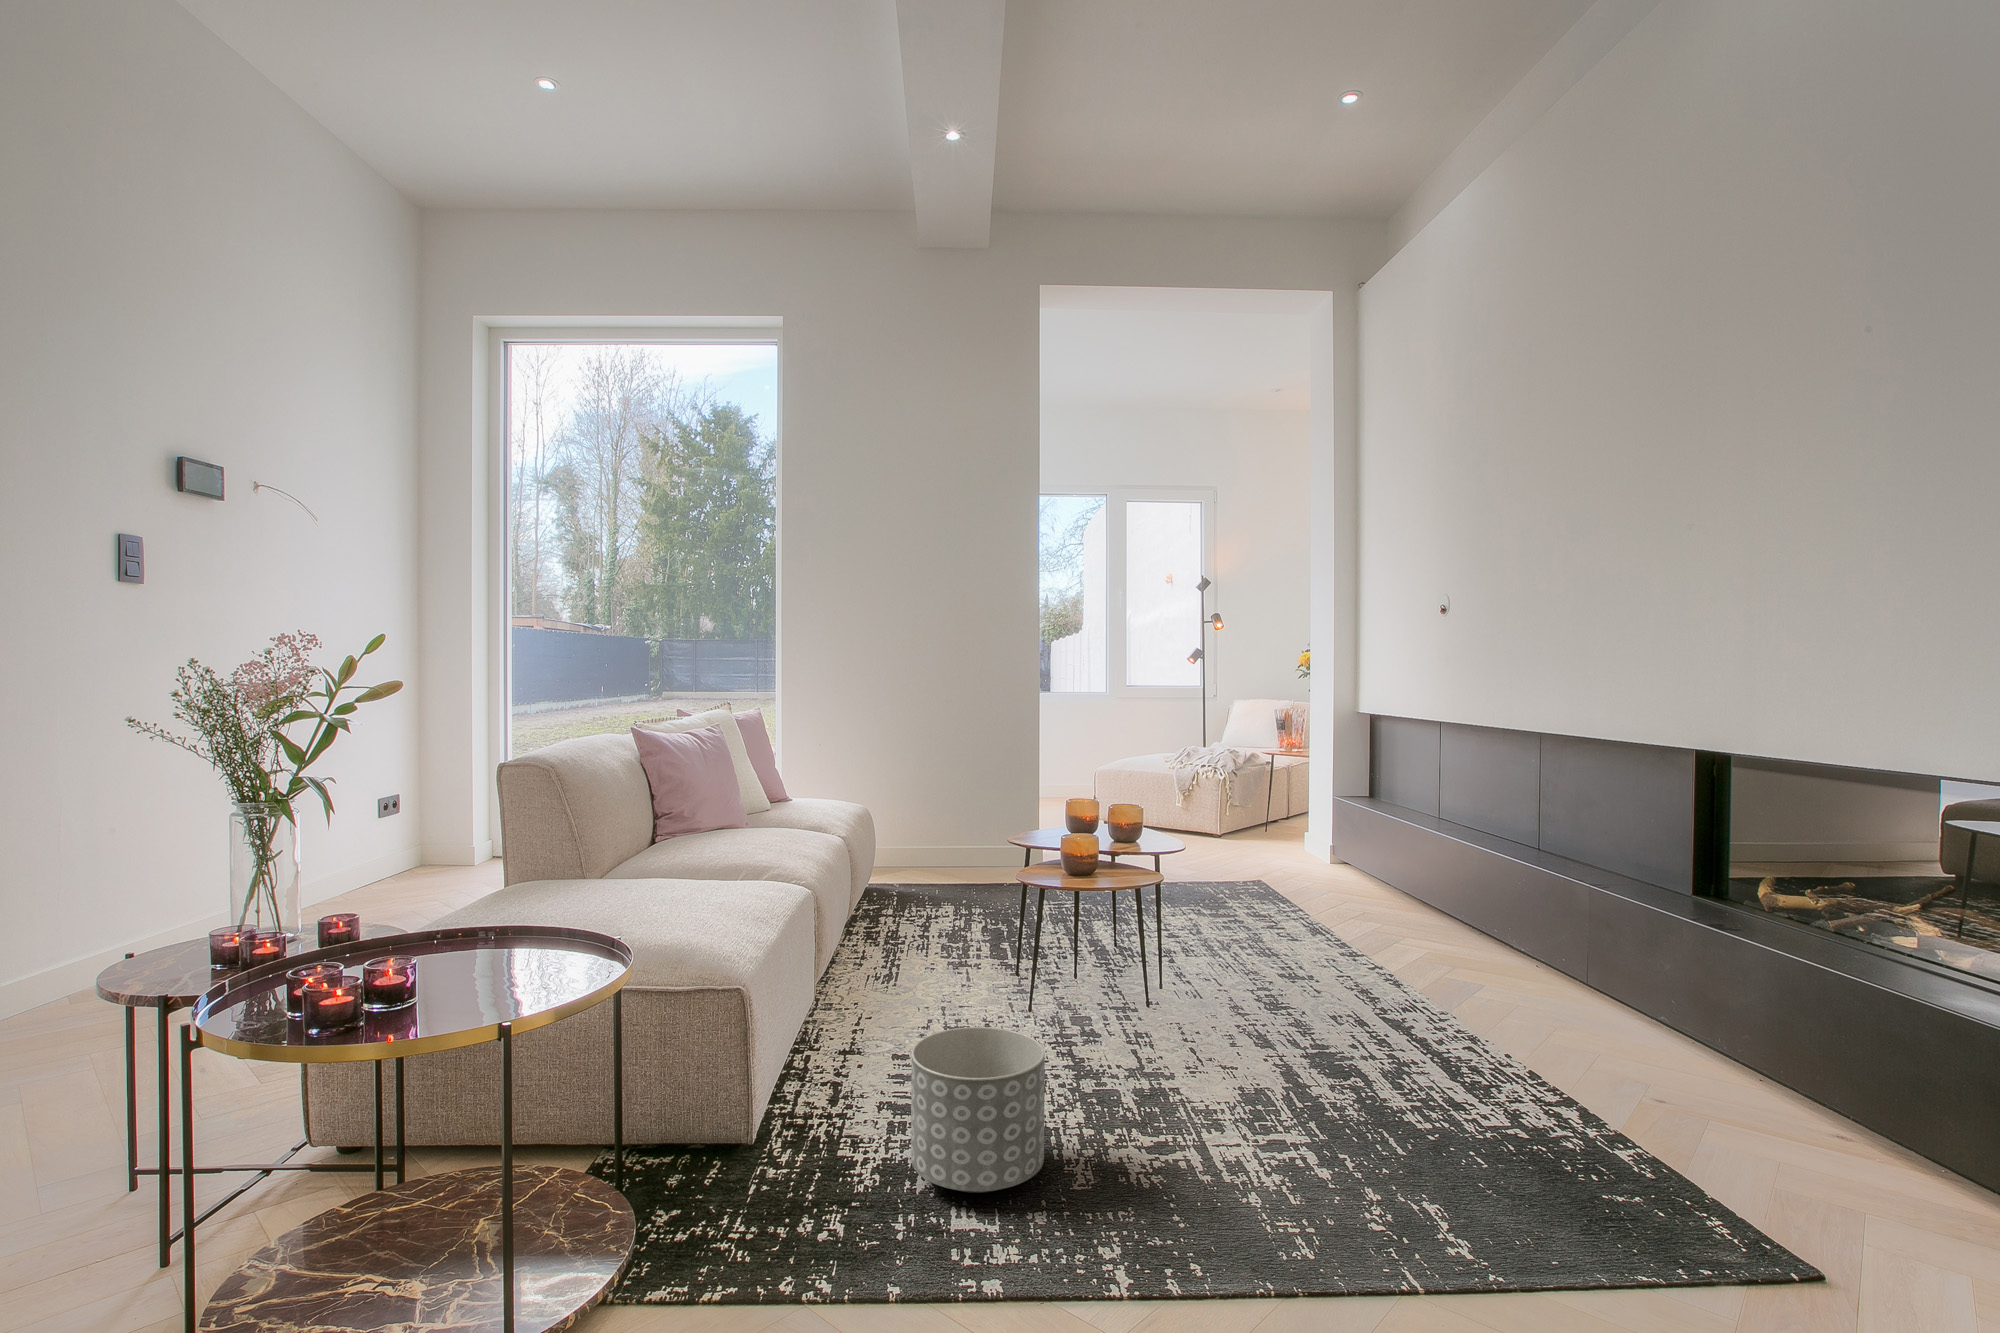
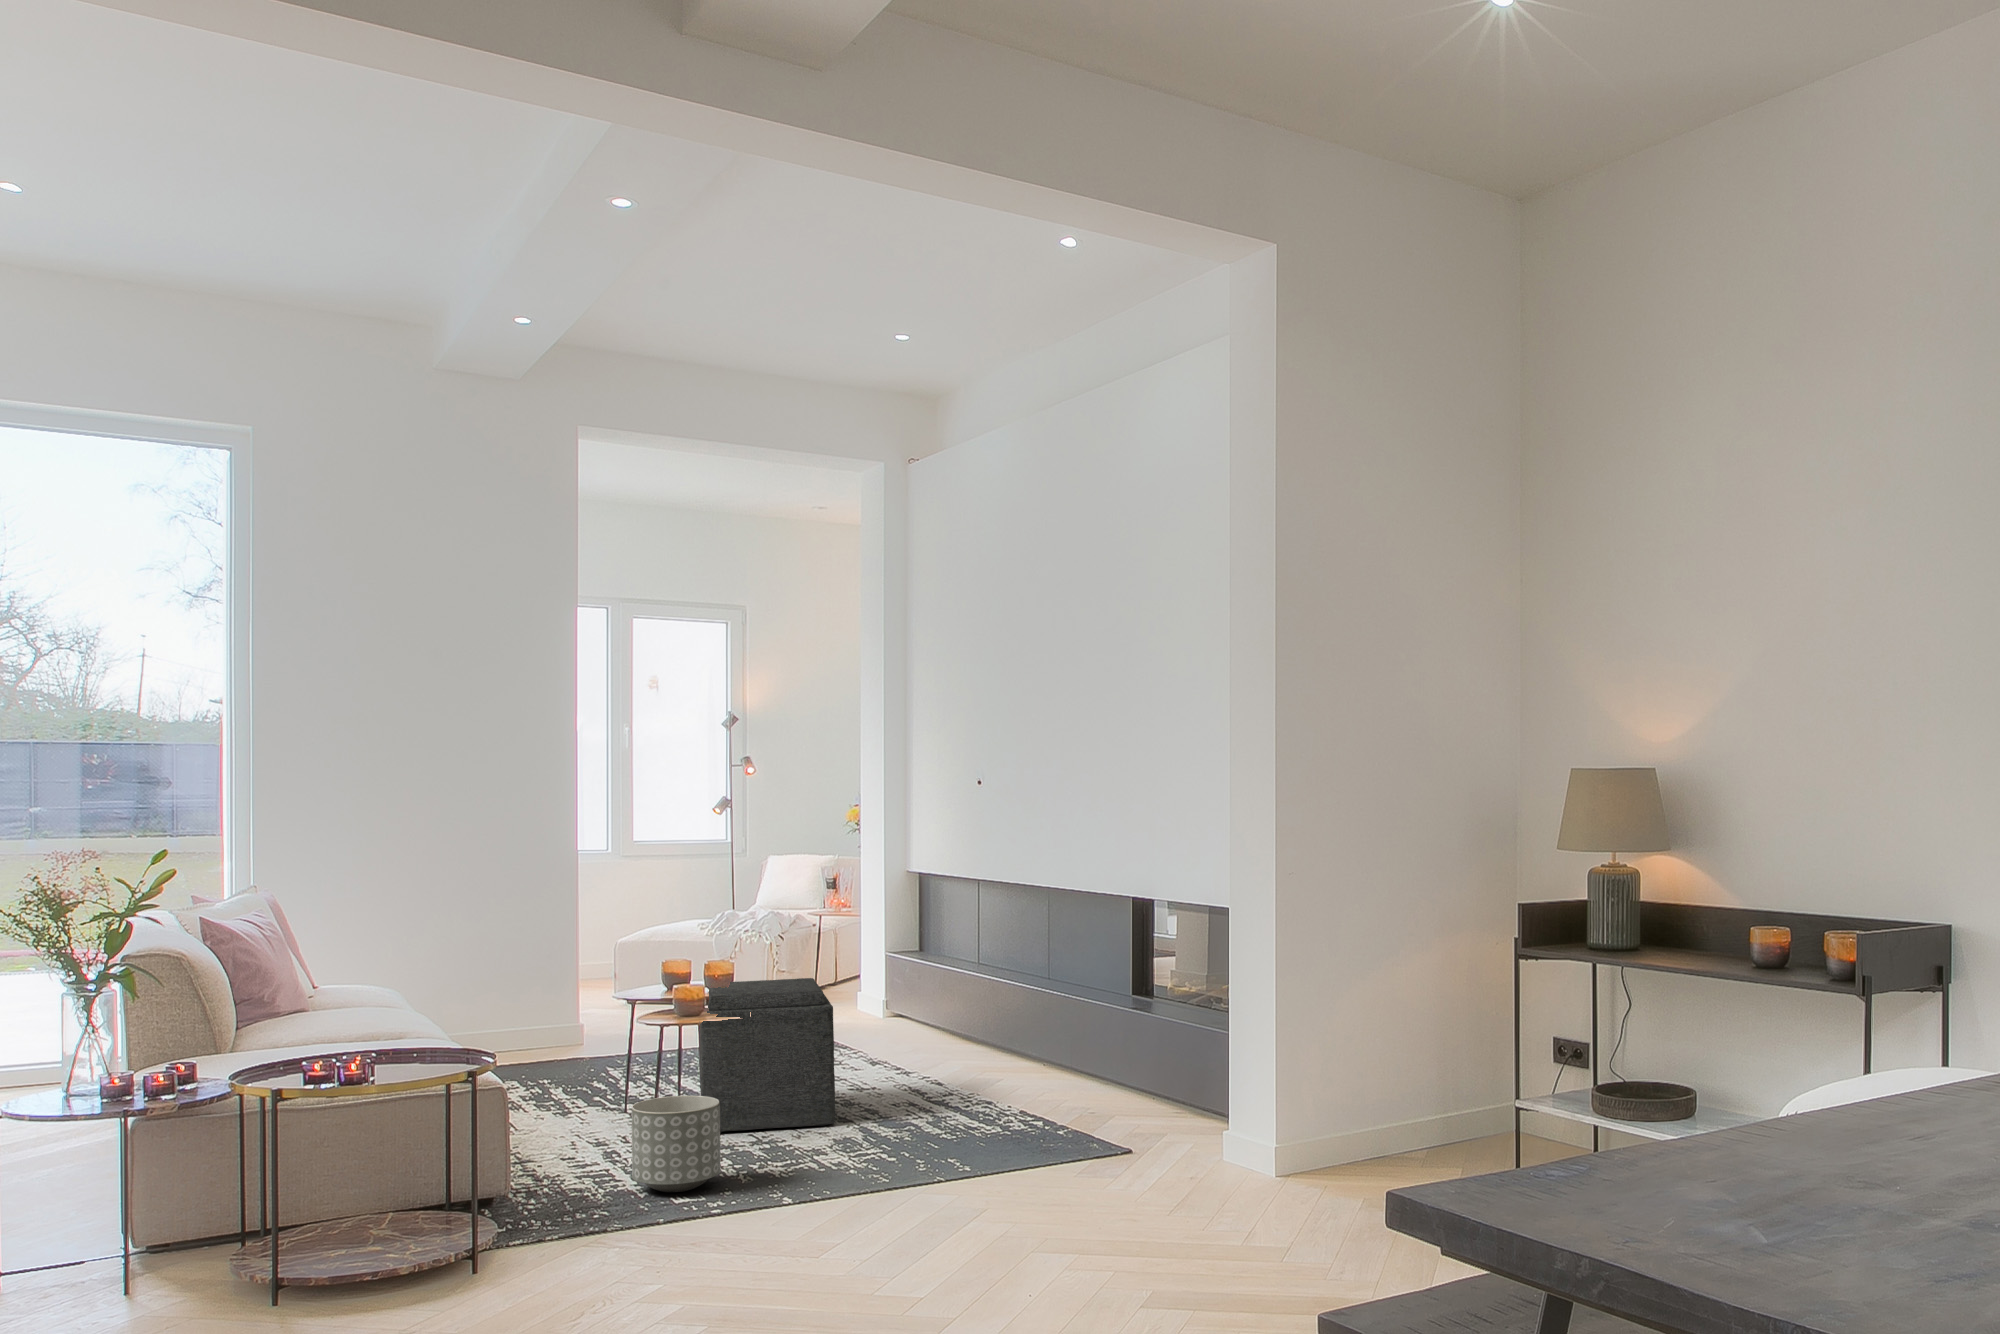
ottoman: none [1076,839,1252,1050] -> present [700,978,835,1133]

